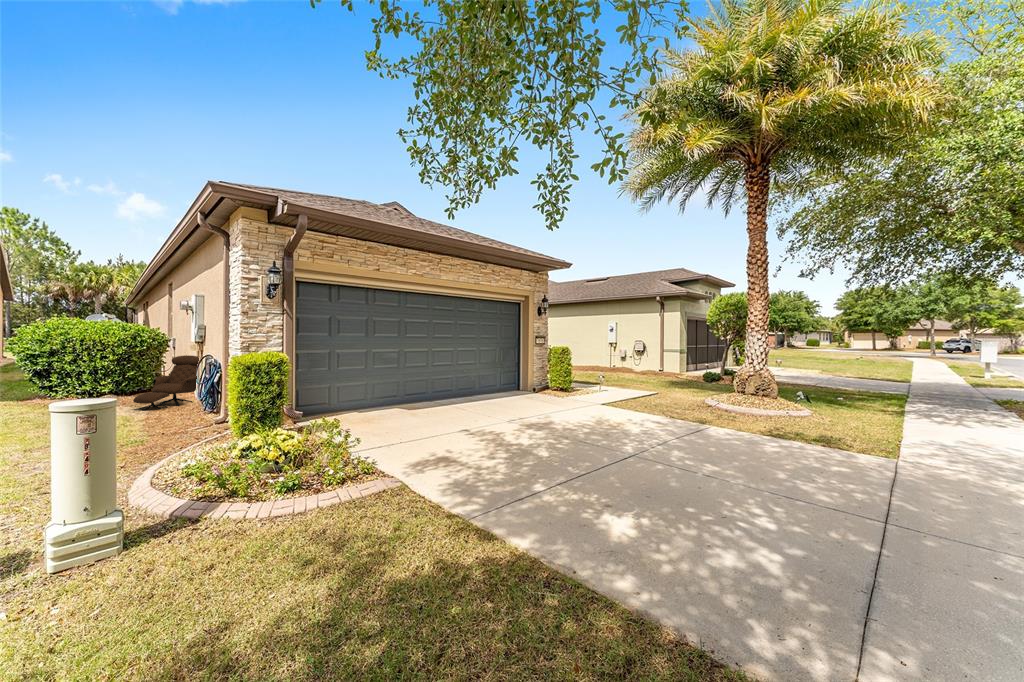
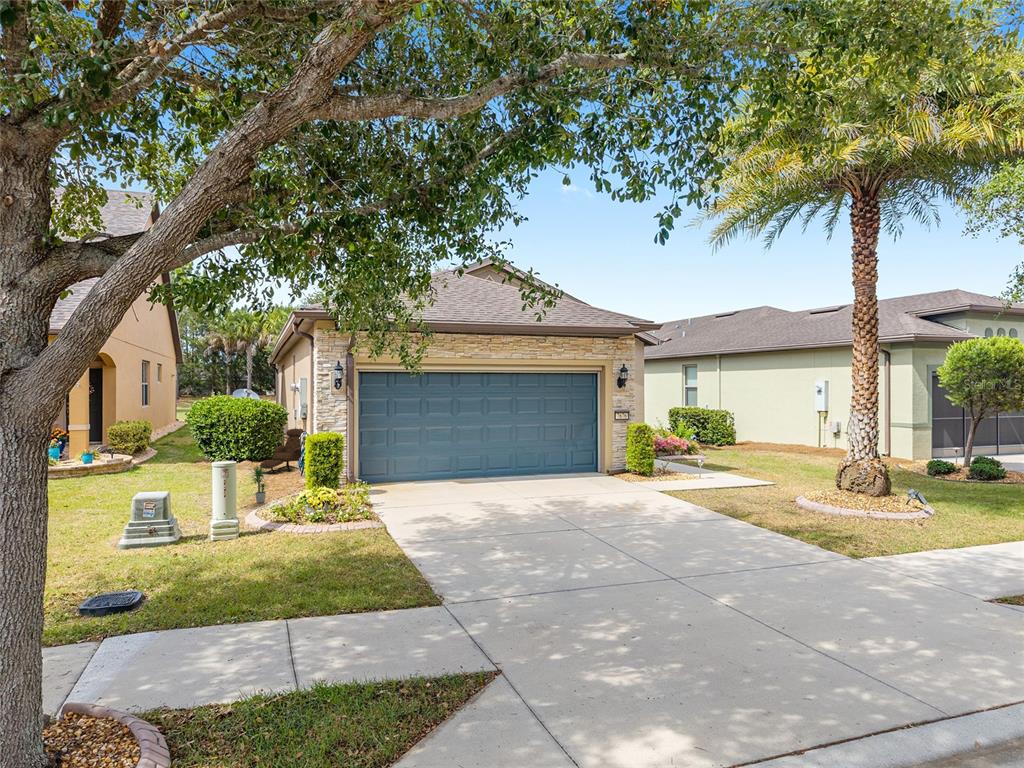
potted plant: none [122,398,171,455] -> present [251,466,266,503]

